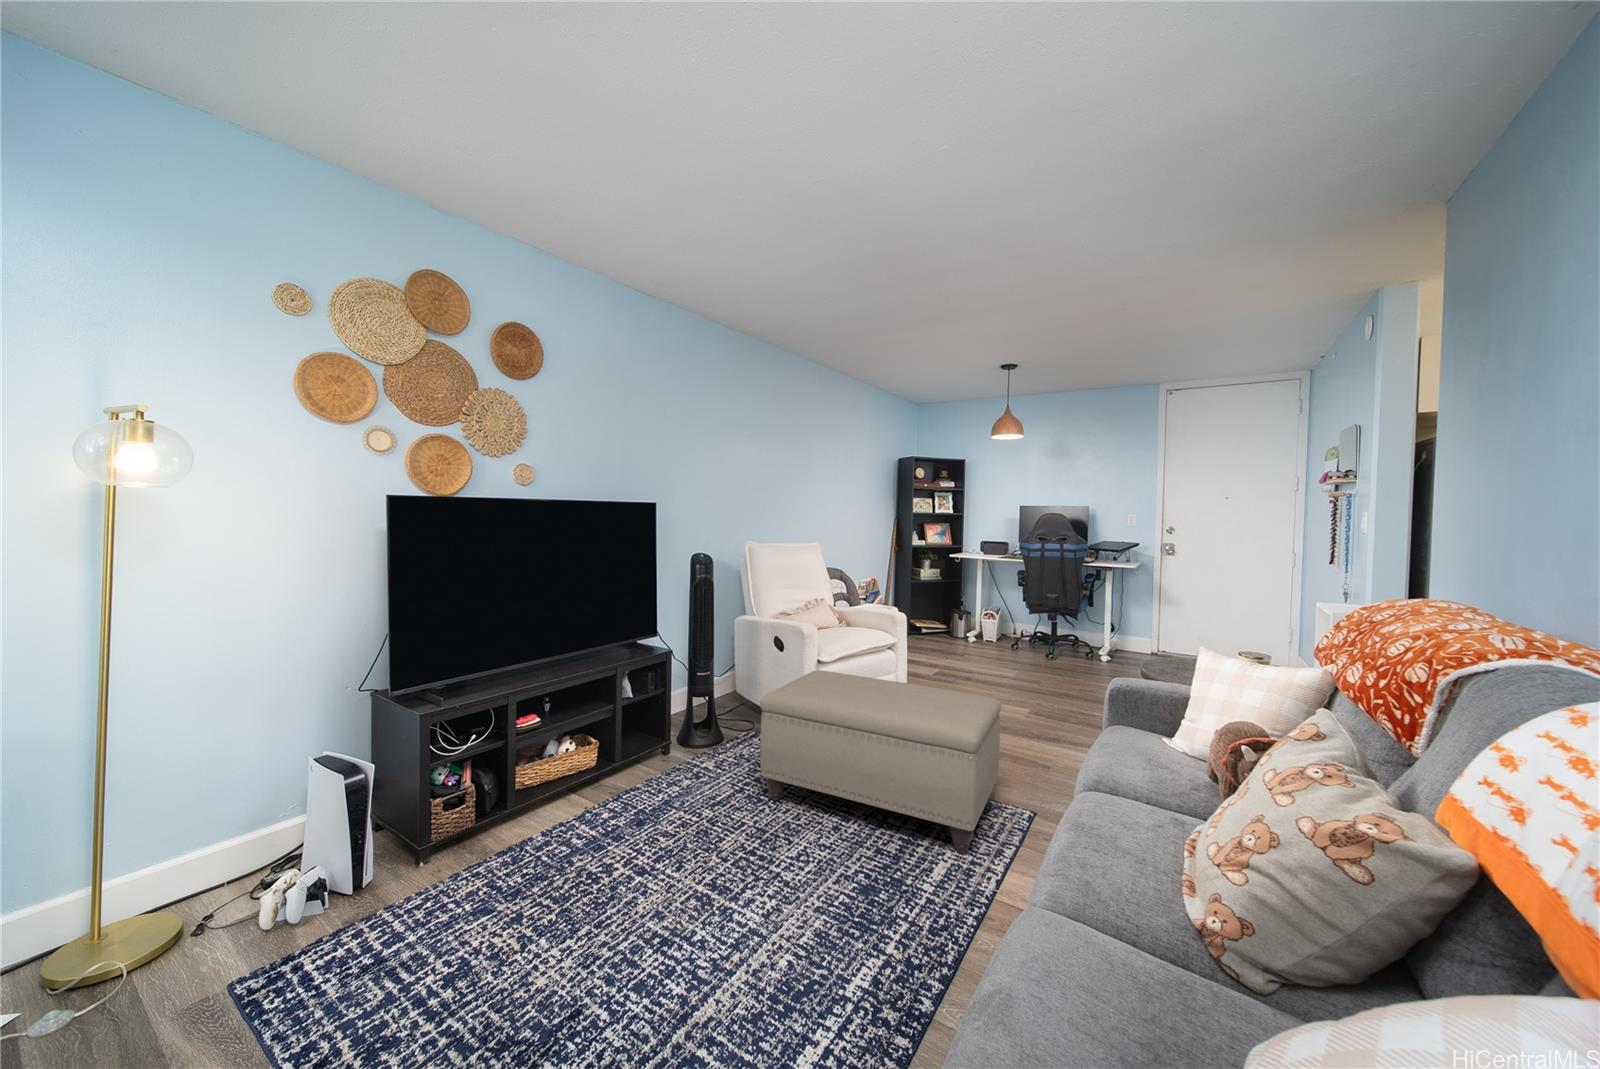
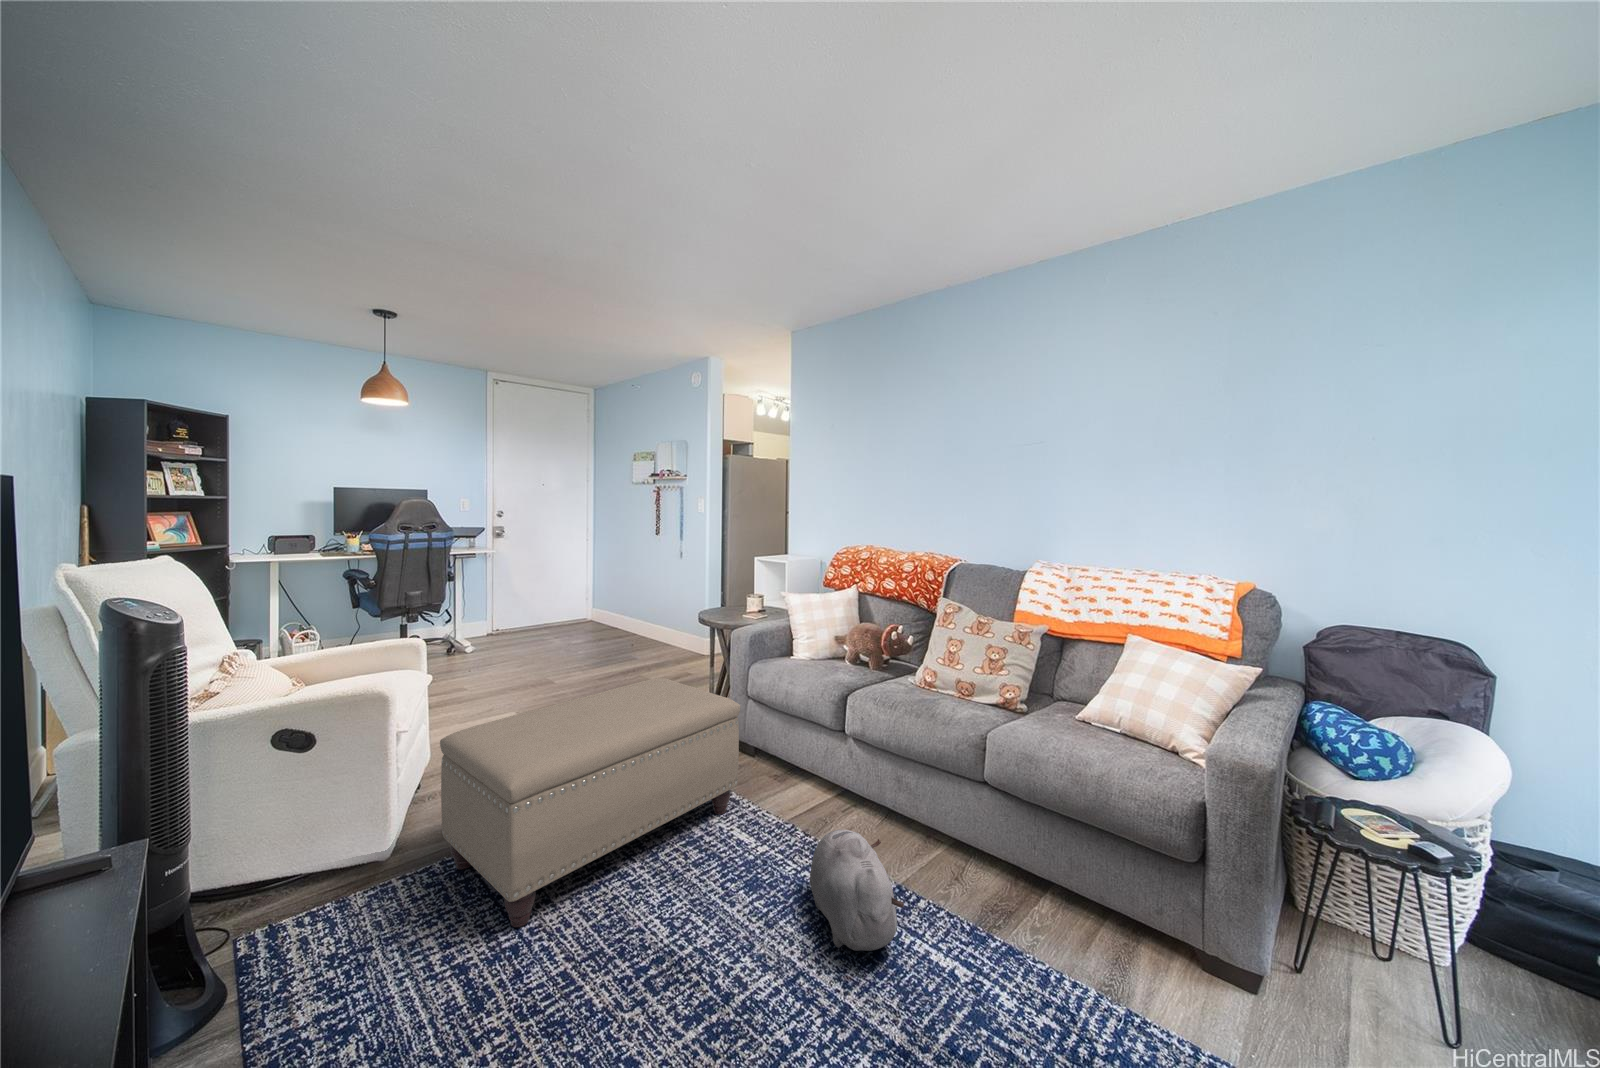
plush toy: none [768,875,928,999] -> present [810,830,904,951]

